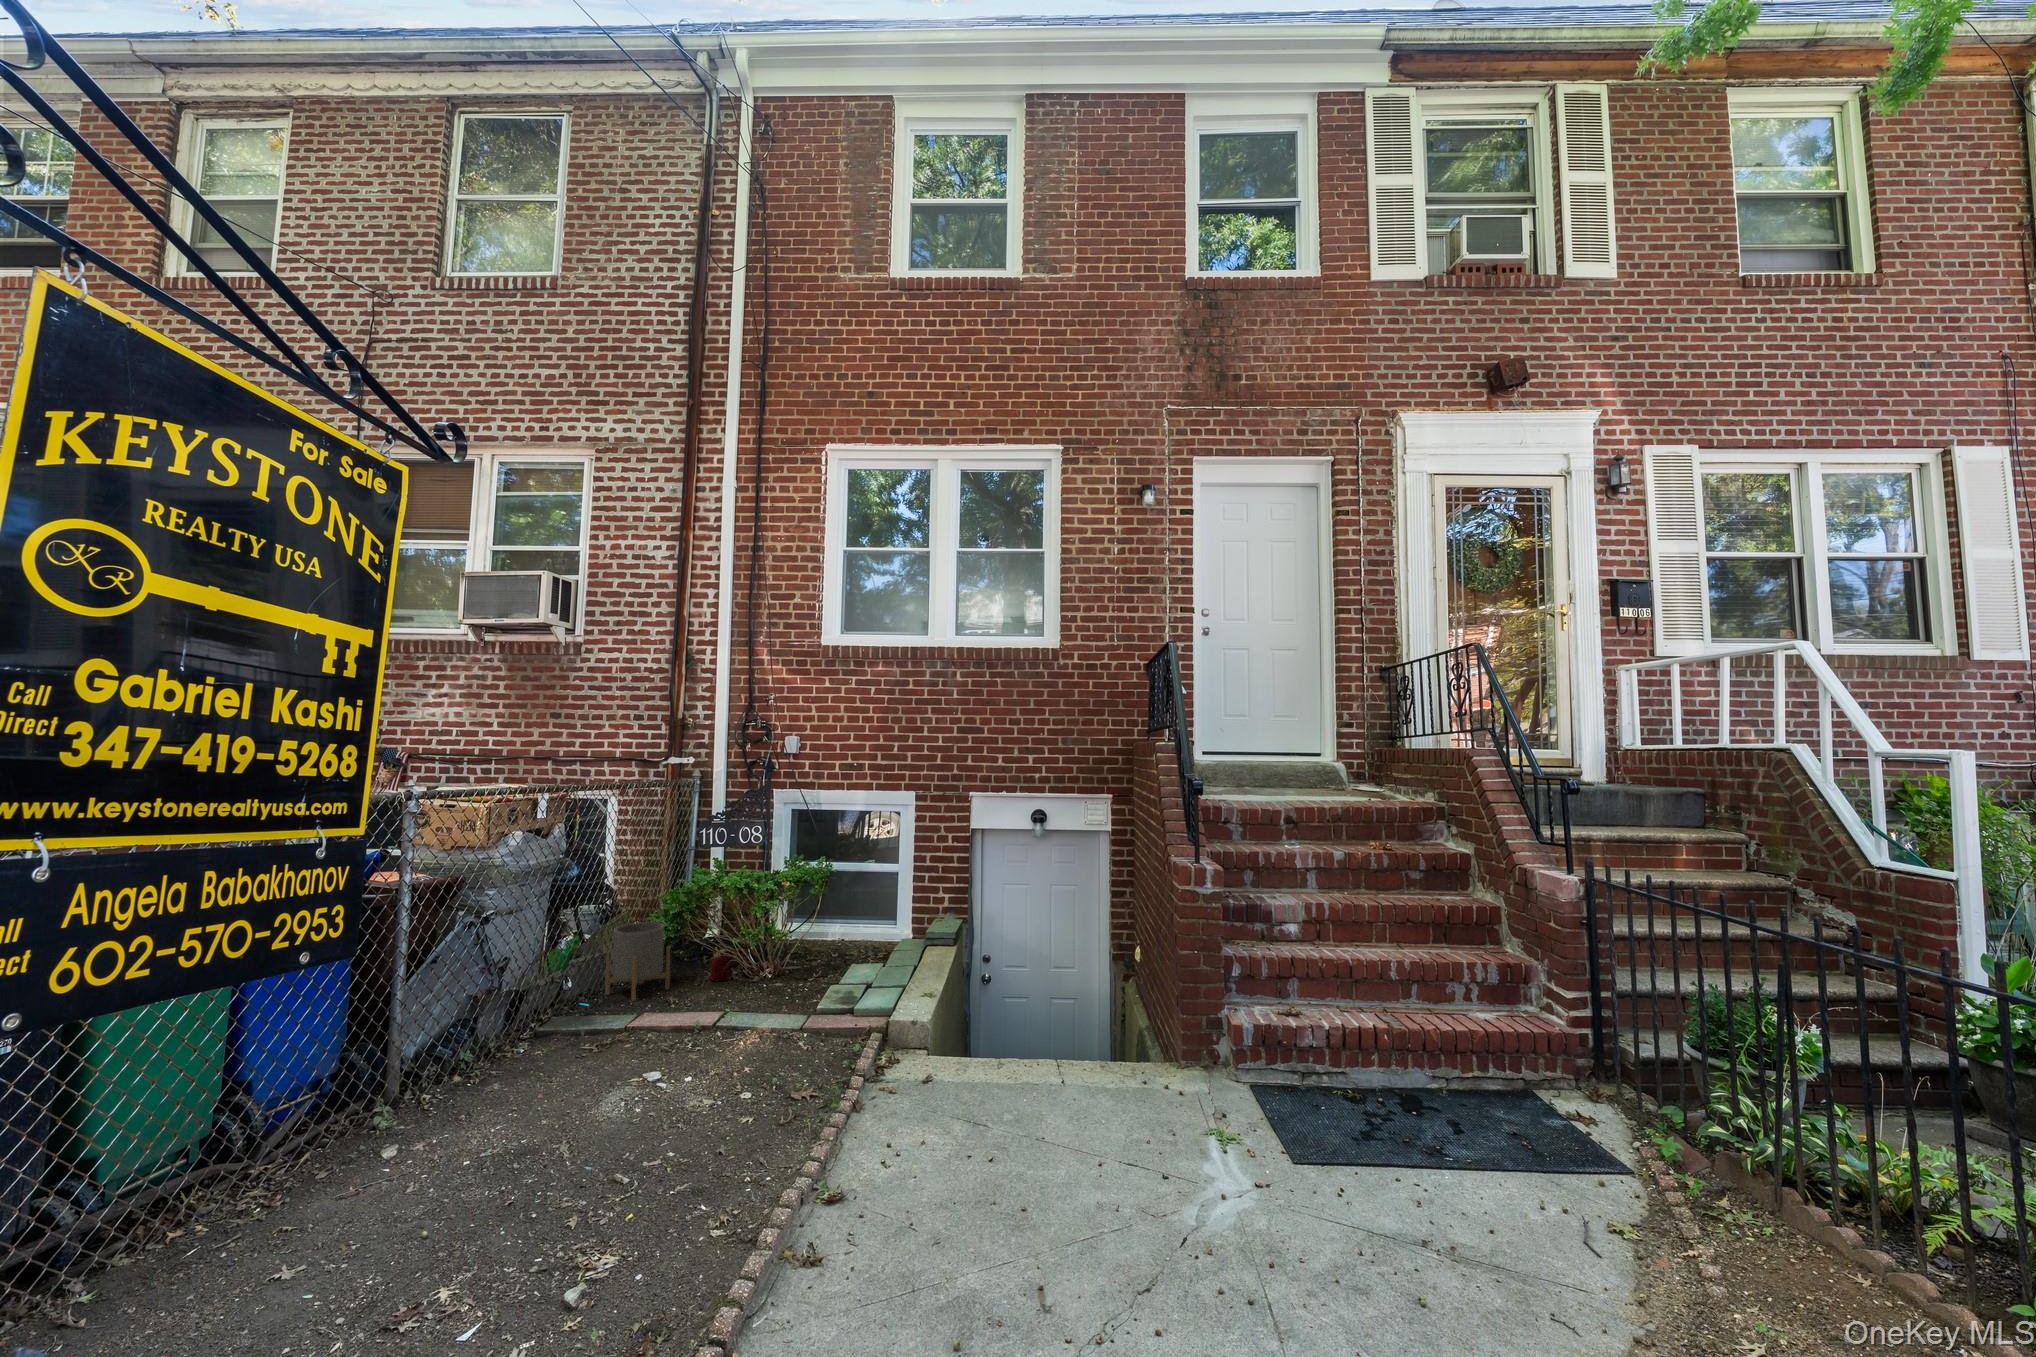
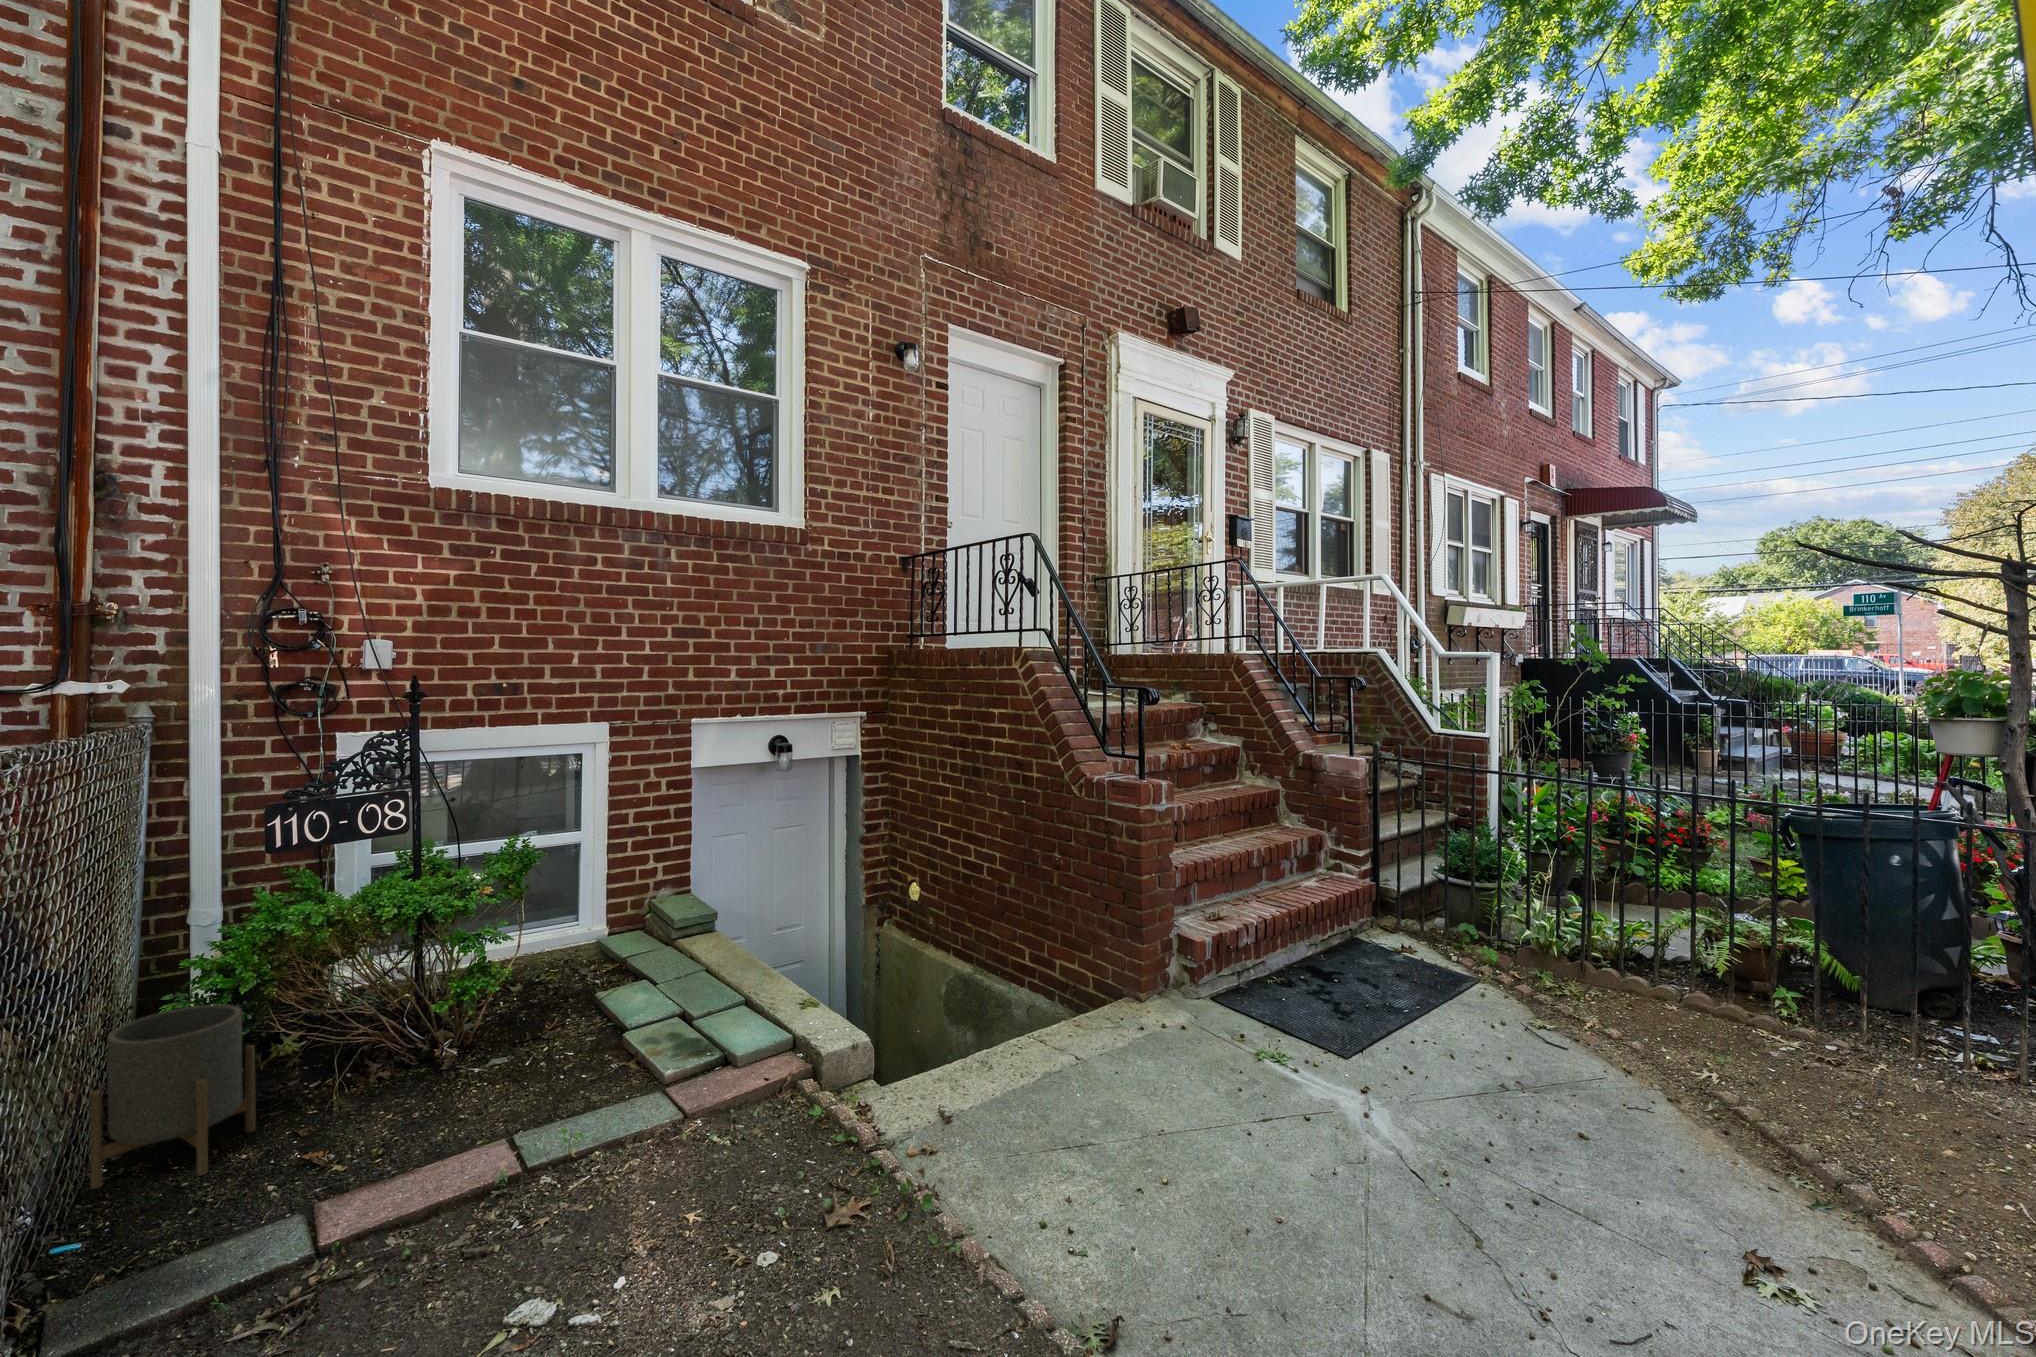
watering can: present [710,951,733,981] -> none [321,1030,401,1089]

